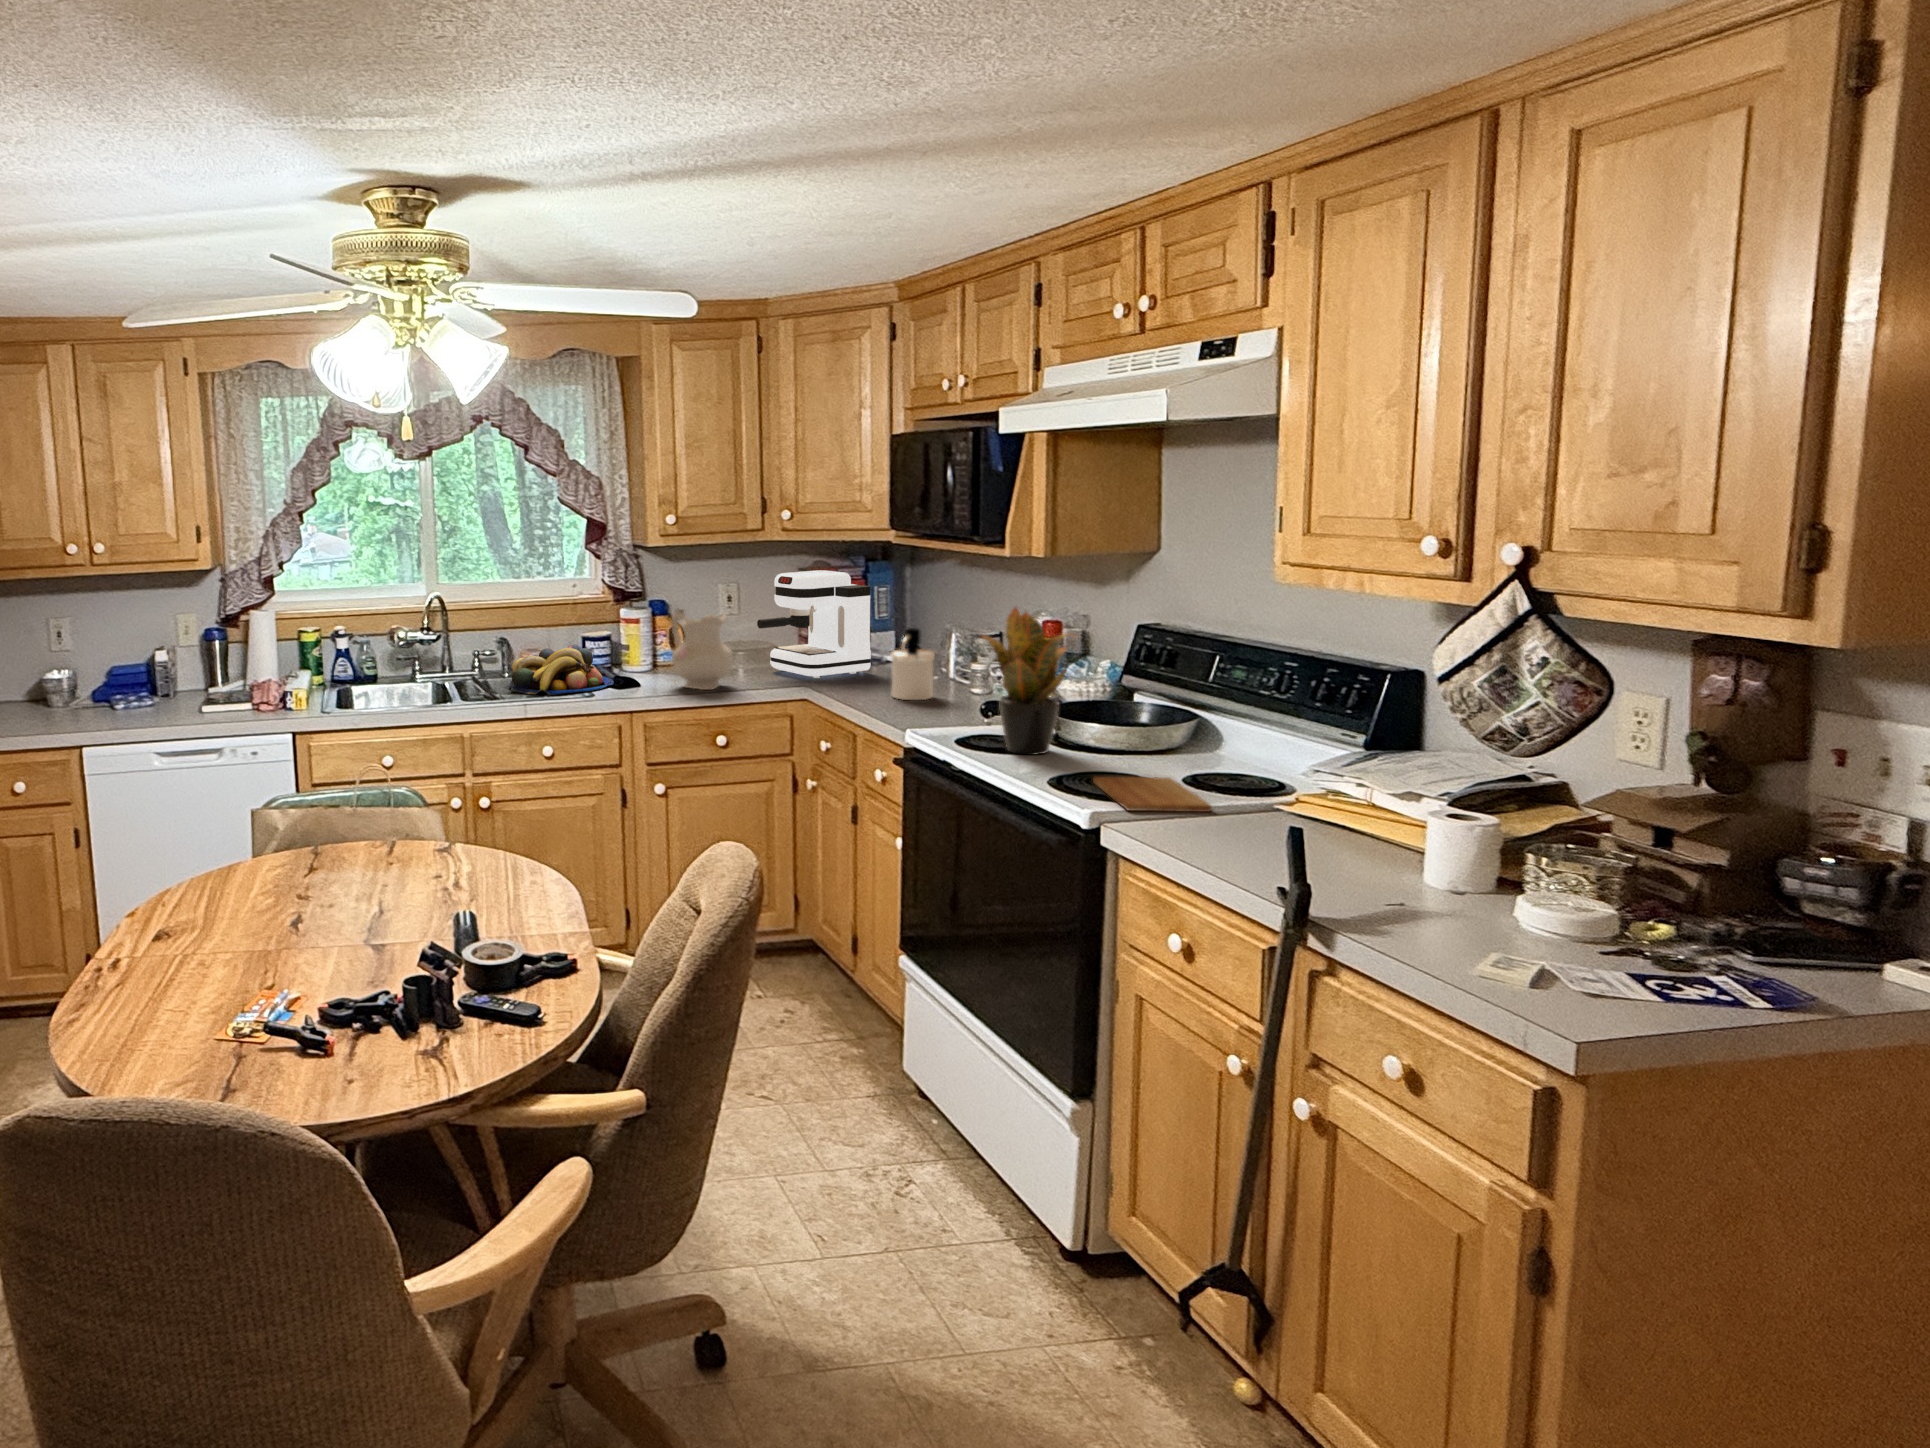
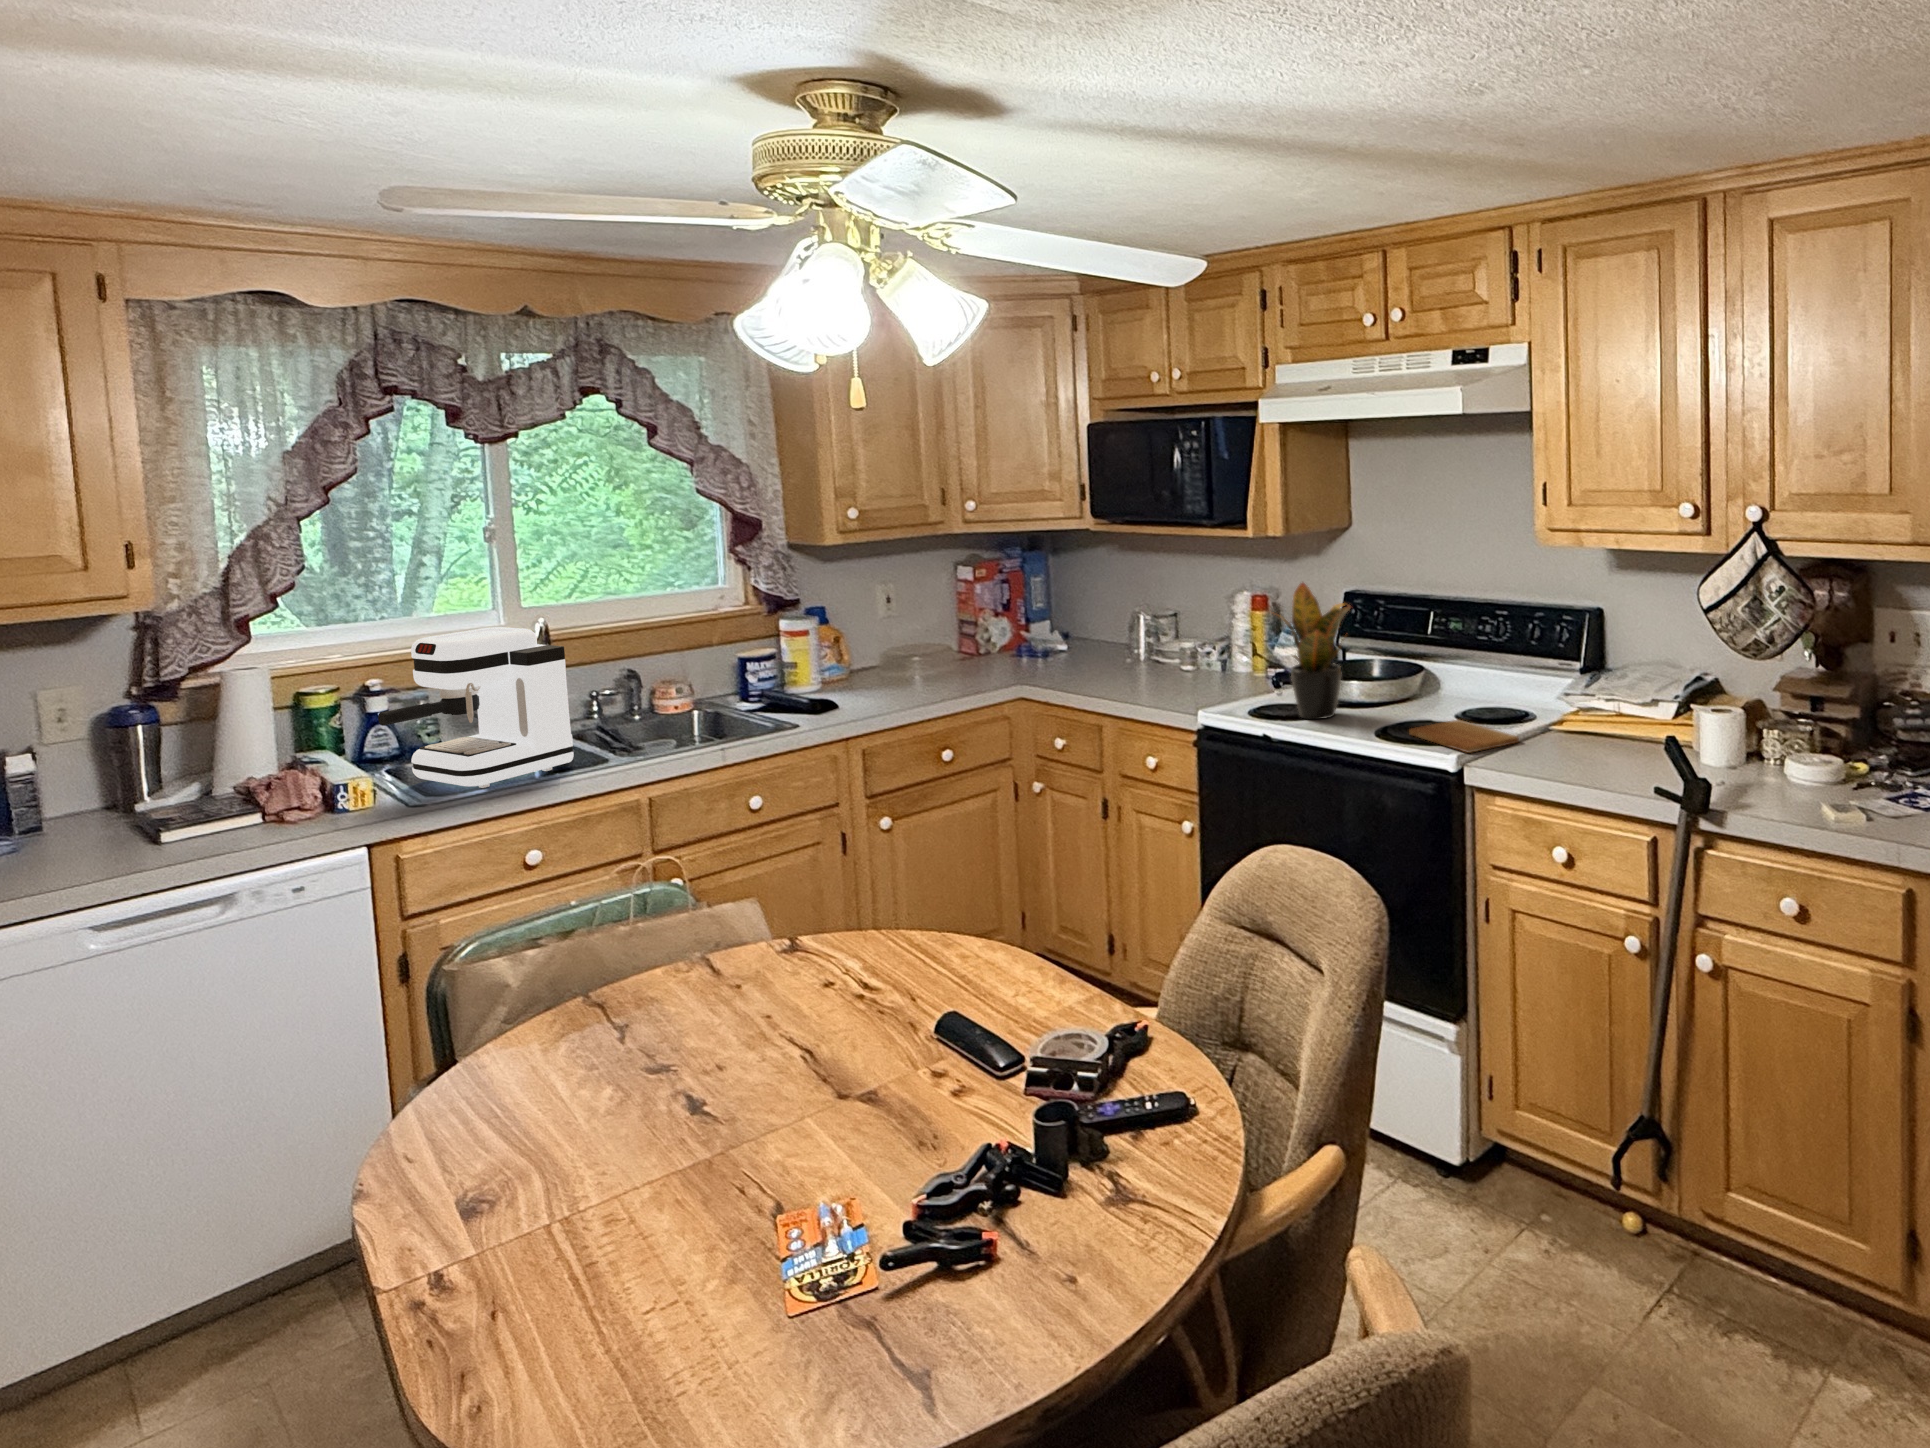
coffee maker: present [757,570,871,678] -> present [378,627,574,788]
ceramic pitcher: present [672,609,733,690] -> none [868,613,947,703]
soap dispenser: present [890,628,935,700] -> none [1122,612,1164,685]
fruit bowl: present [510,645,614,695] -> none [658,669,800,737]

